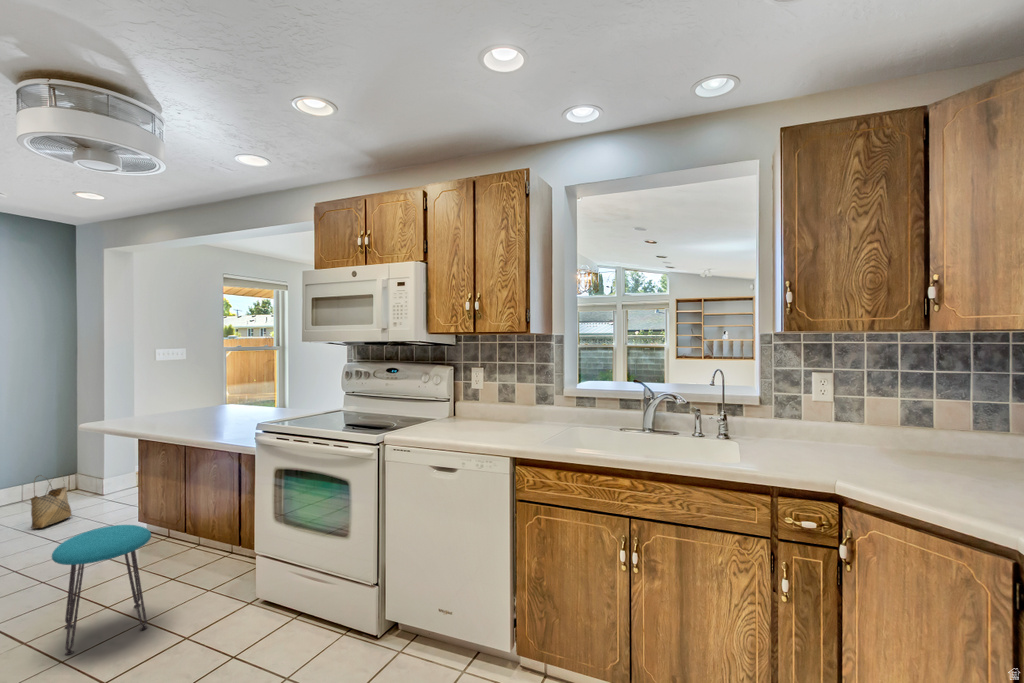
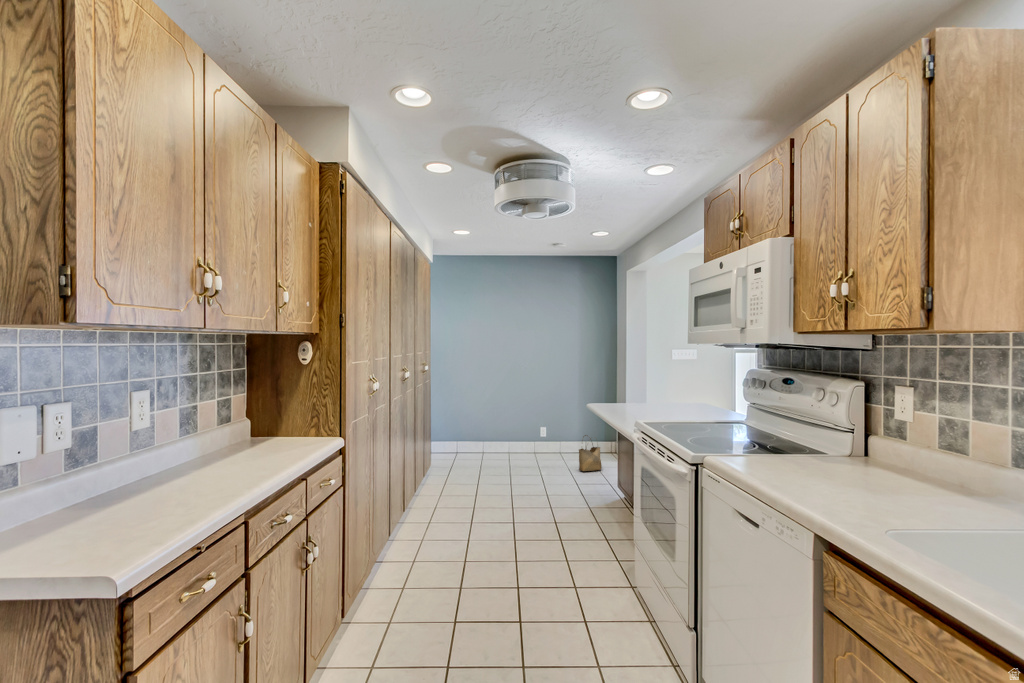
stool: present [52,525,151,655] -> none [524,475,581,561]

